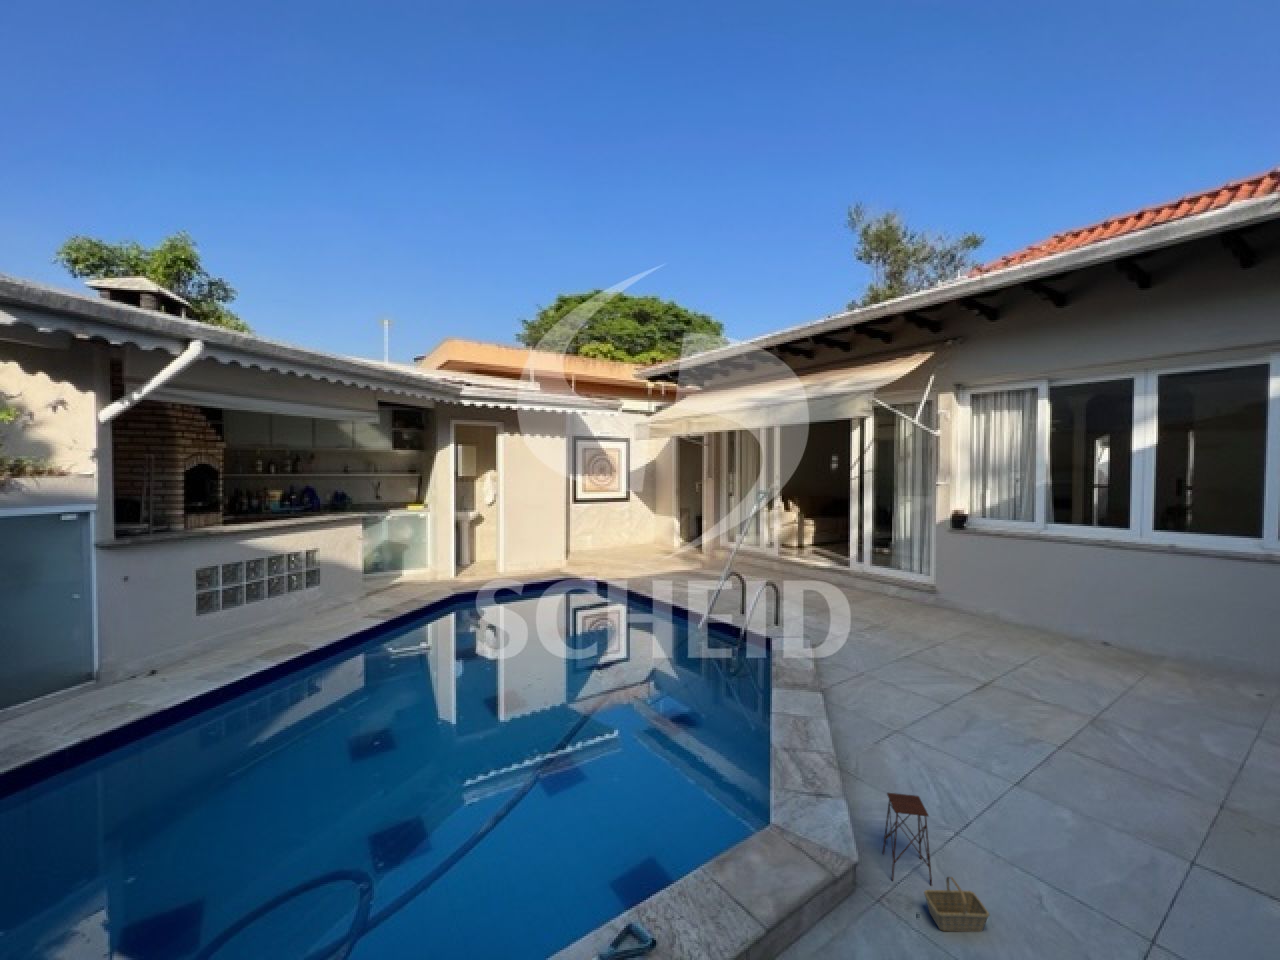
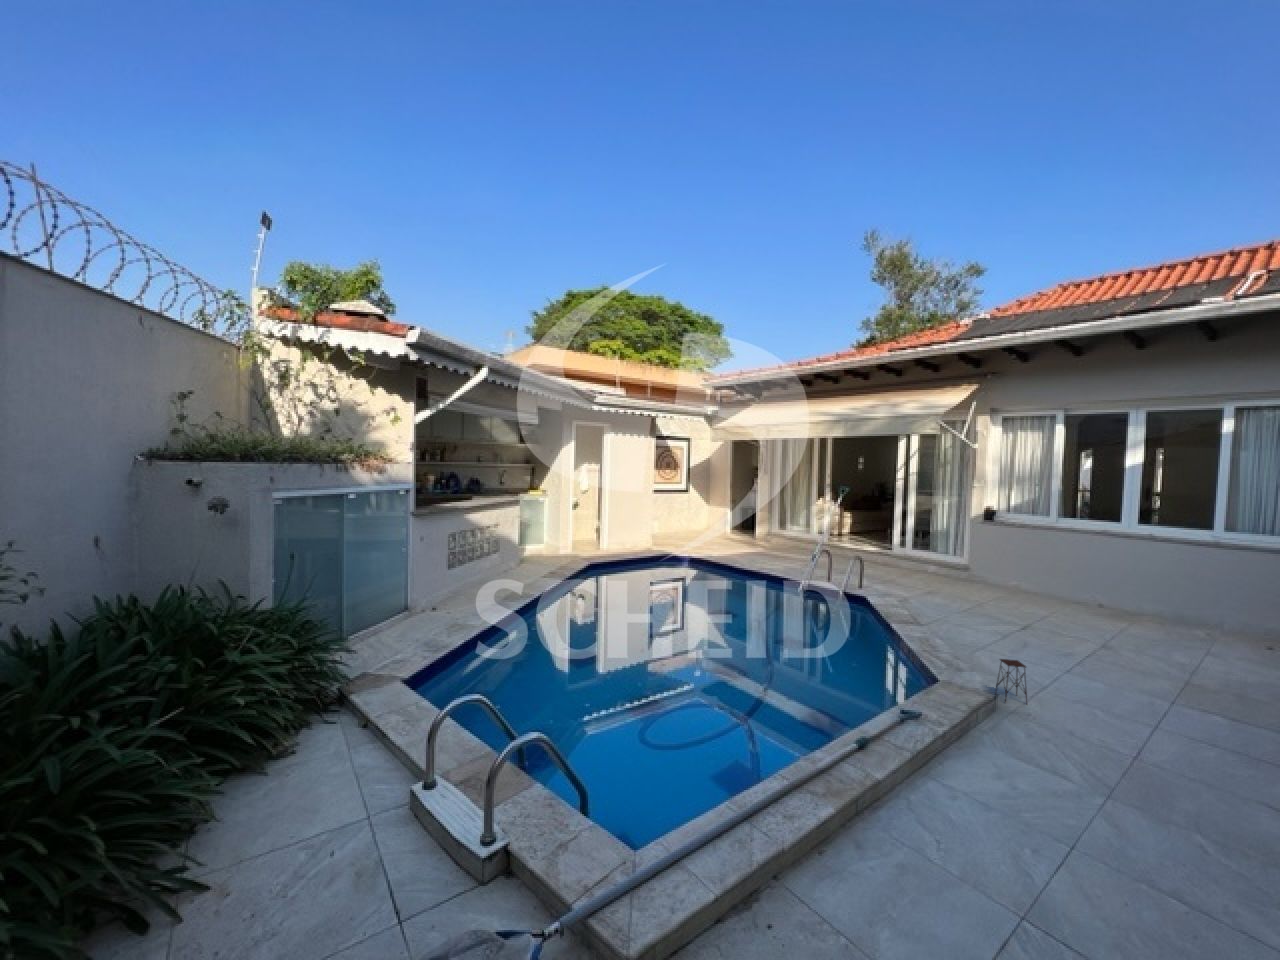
basket: present [924,877,989,932] -> none [1027,694,1064,719]

